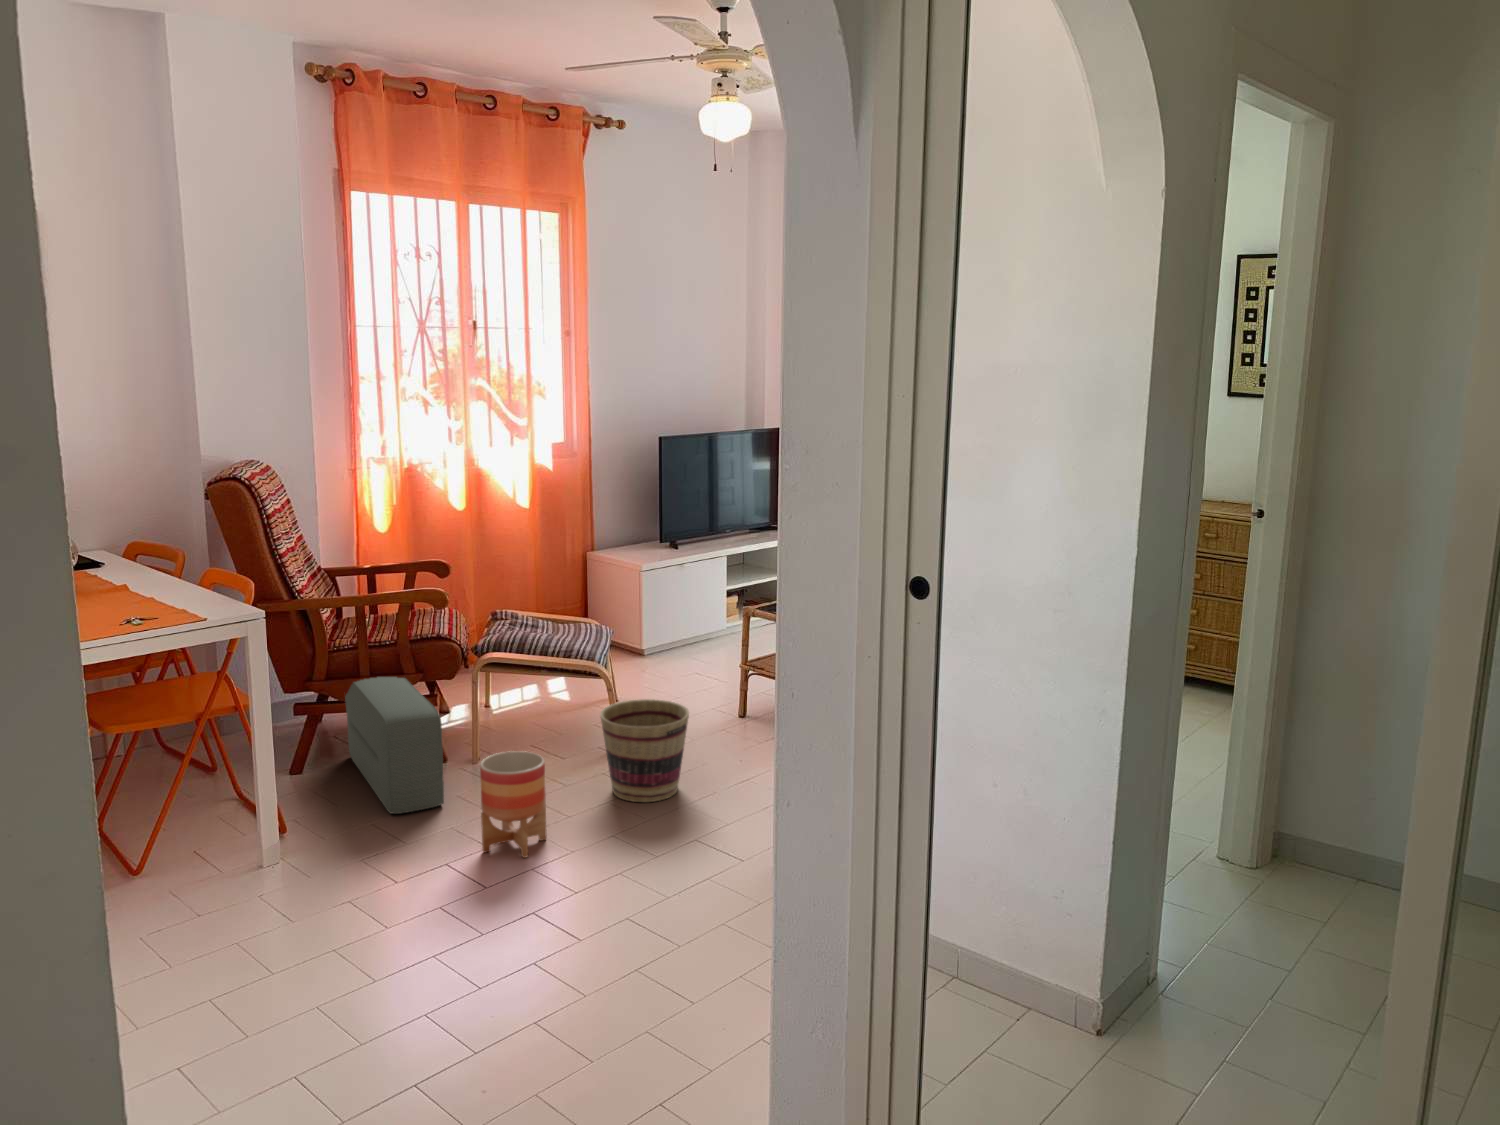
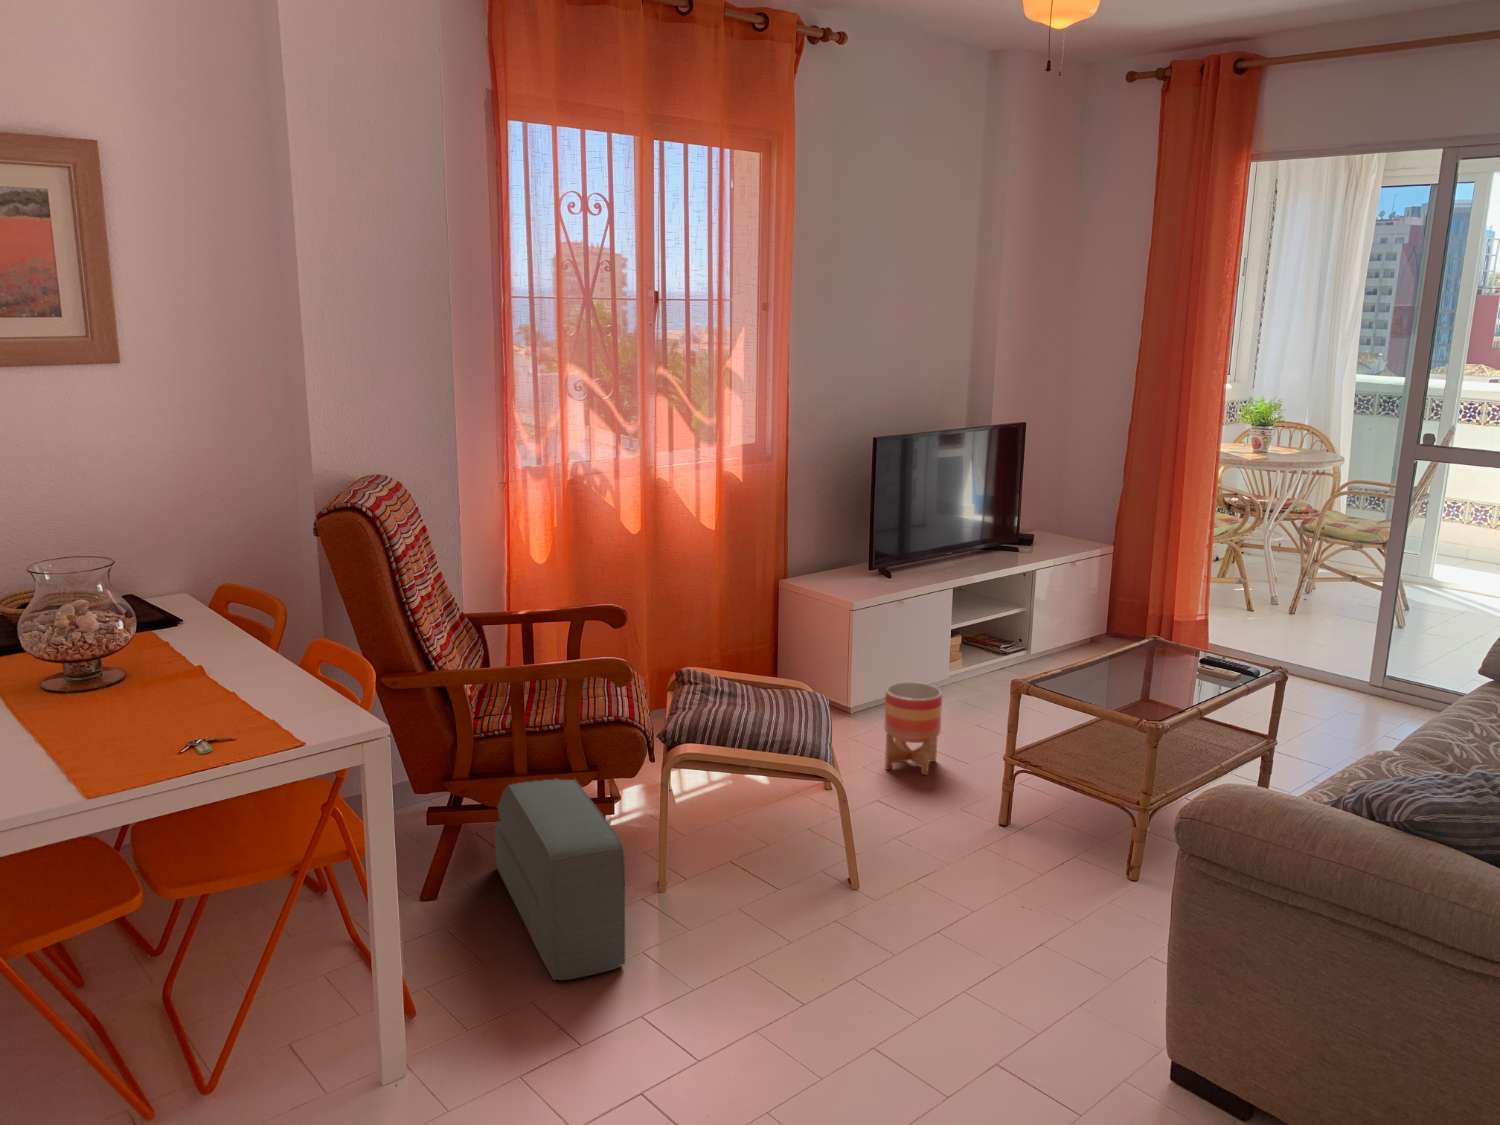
basket: present [600,699,689,802] -> none [840,820,966,976]
planter: present [480,751,547,858] -> present [884,682,942,775]

